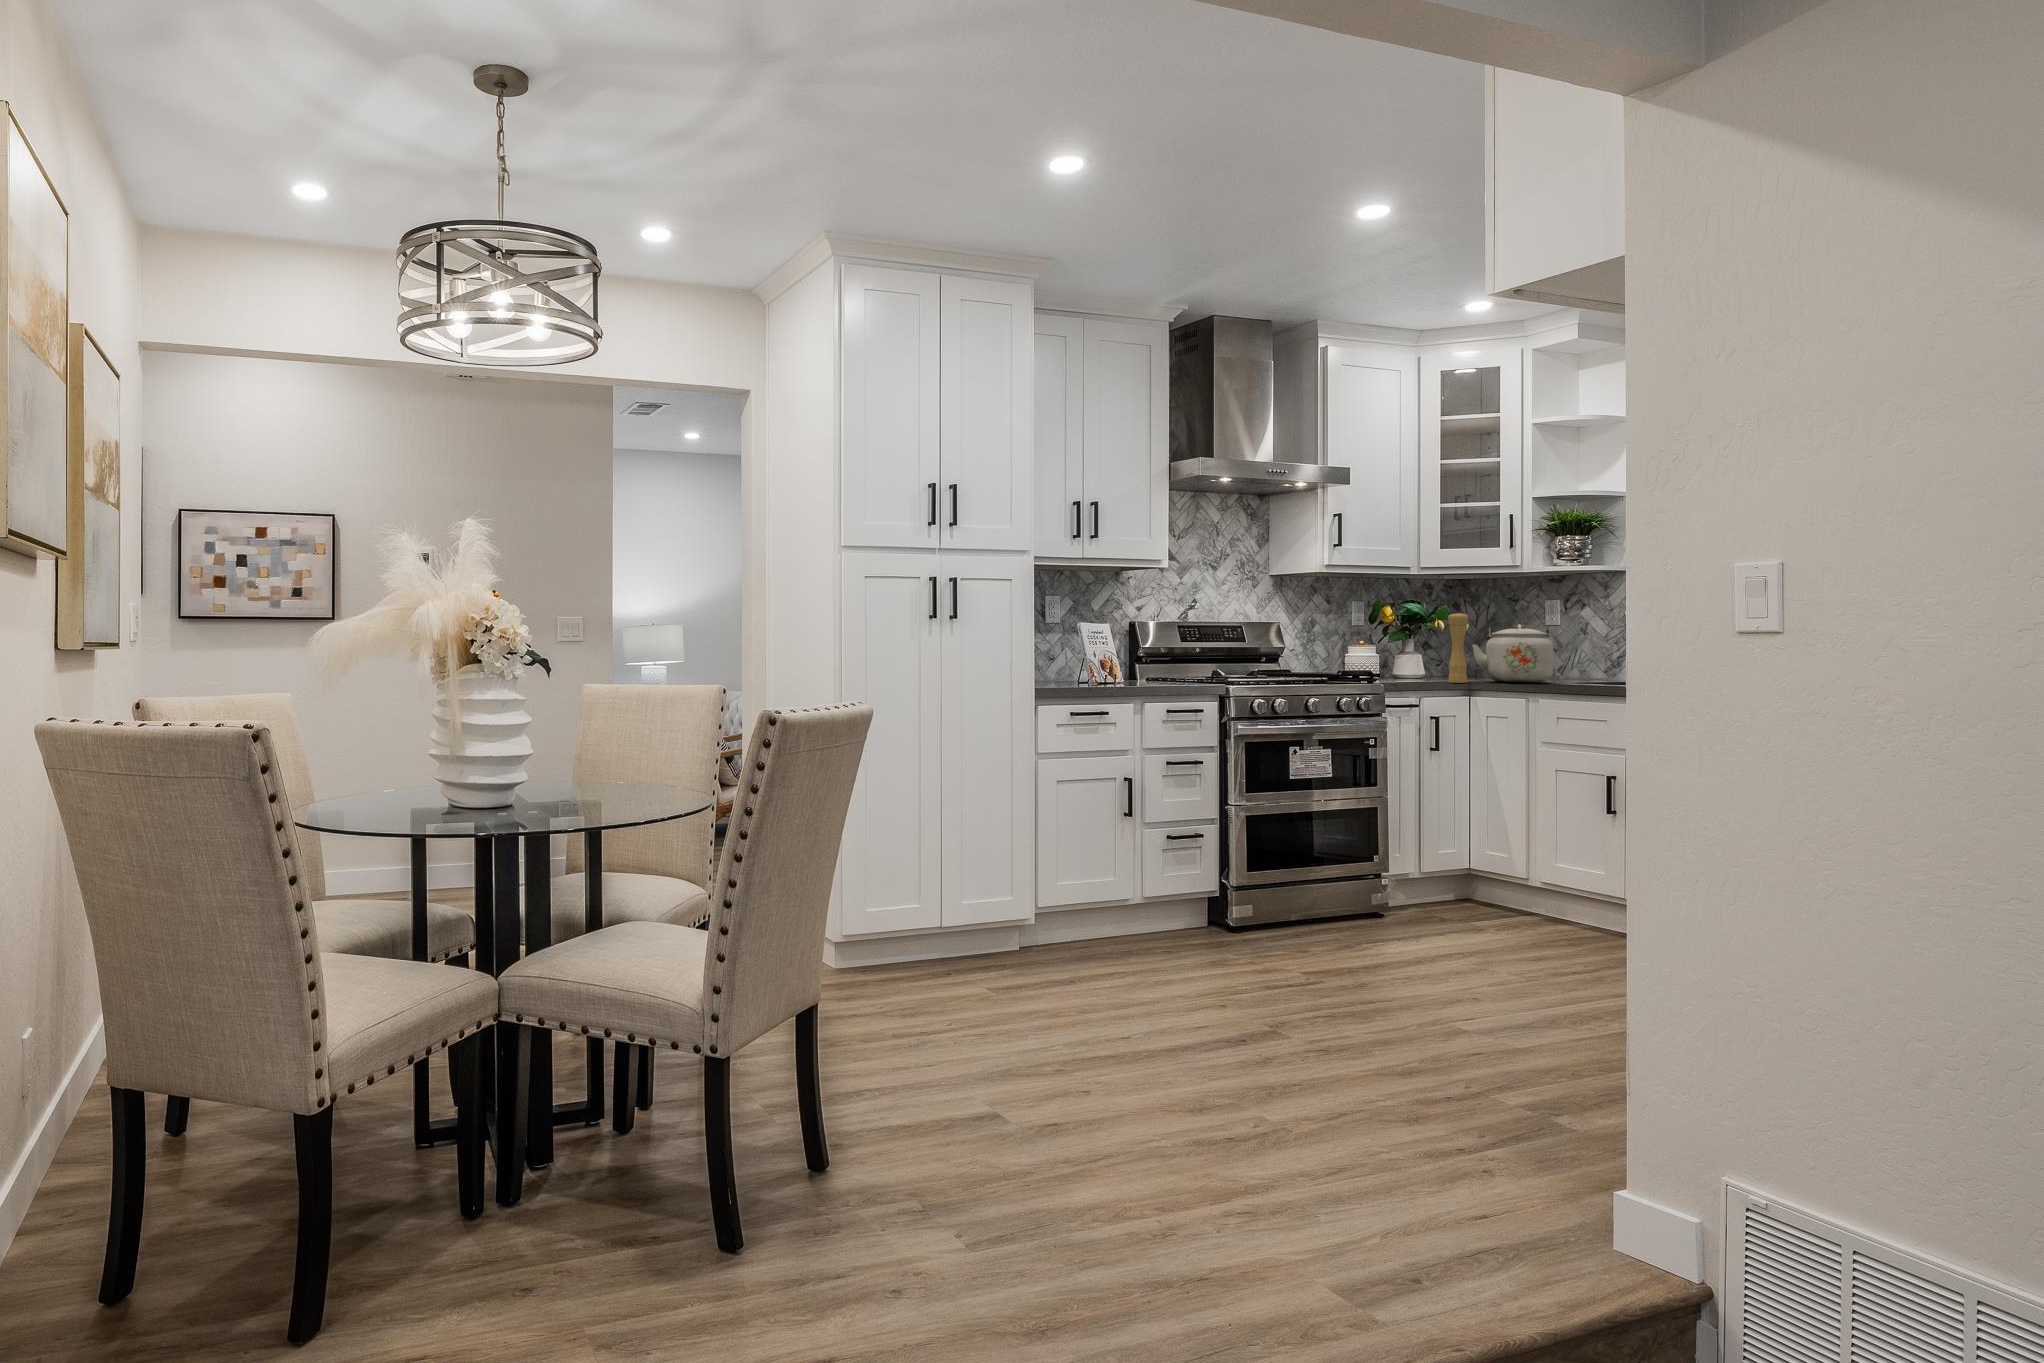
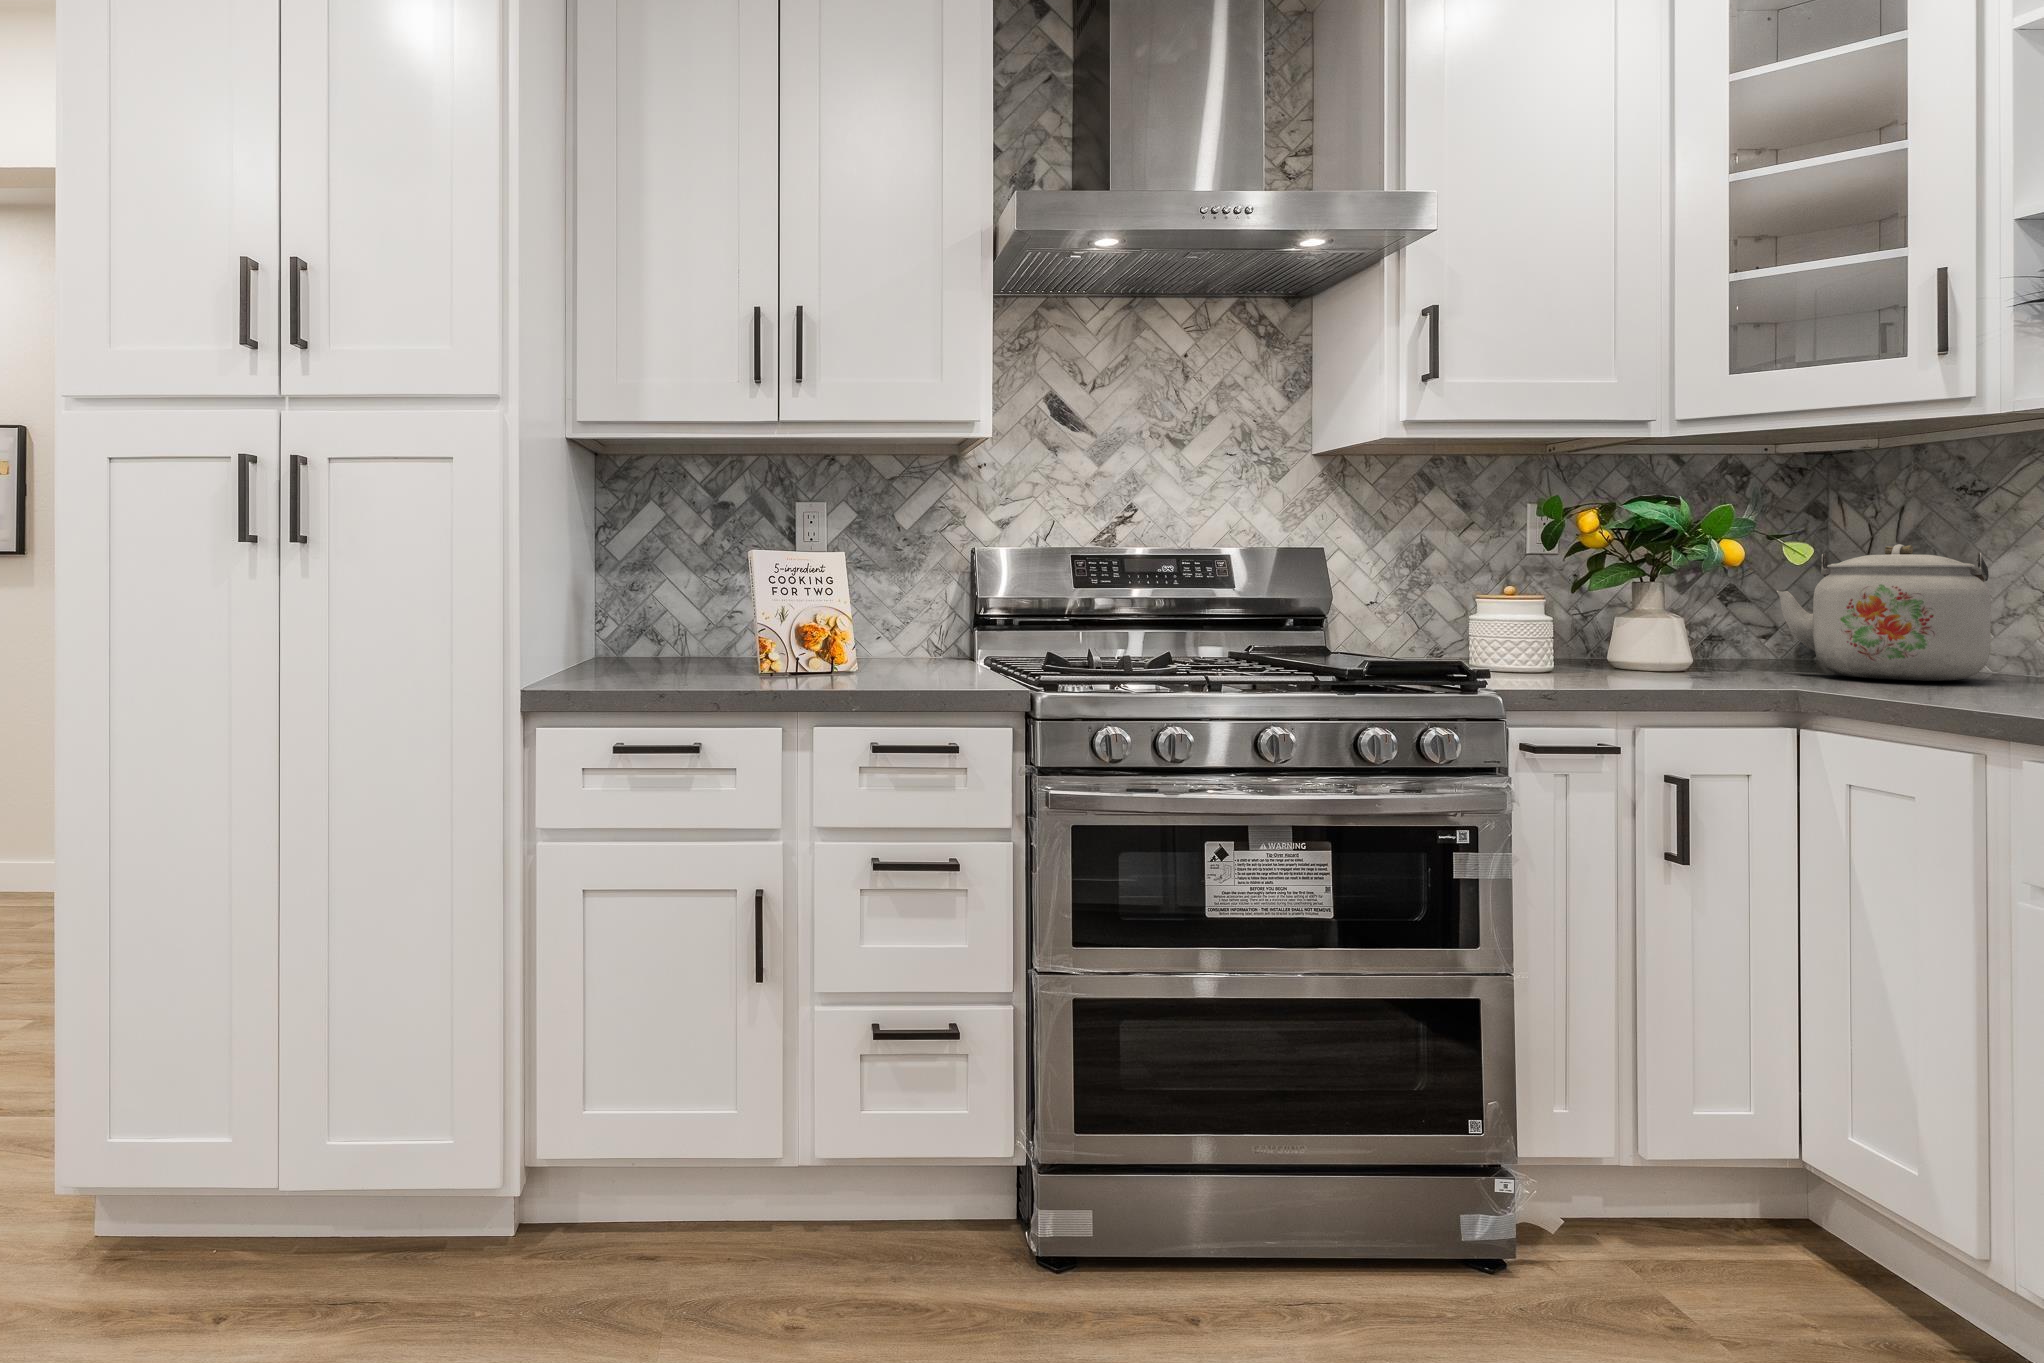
pepper mill: present [1448,612,1468,683] -> none [1692,519,1741,677]

